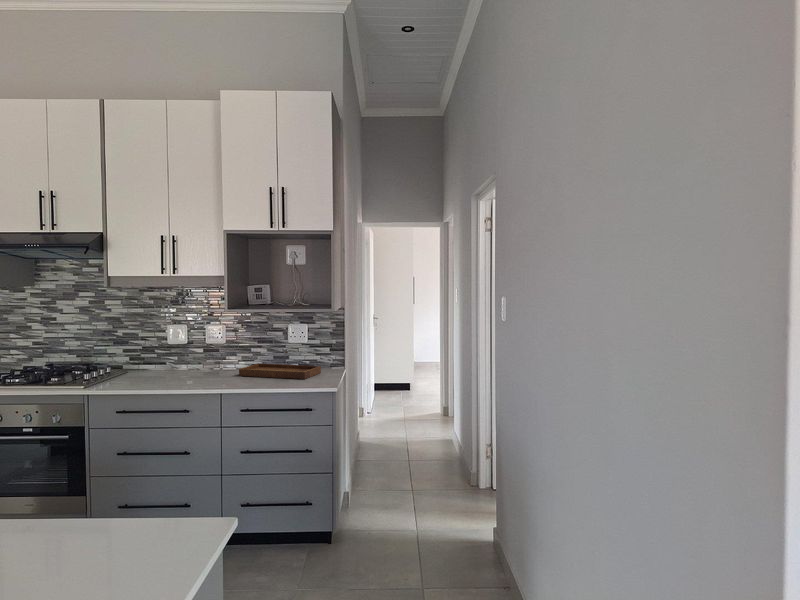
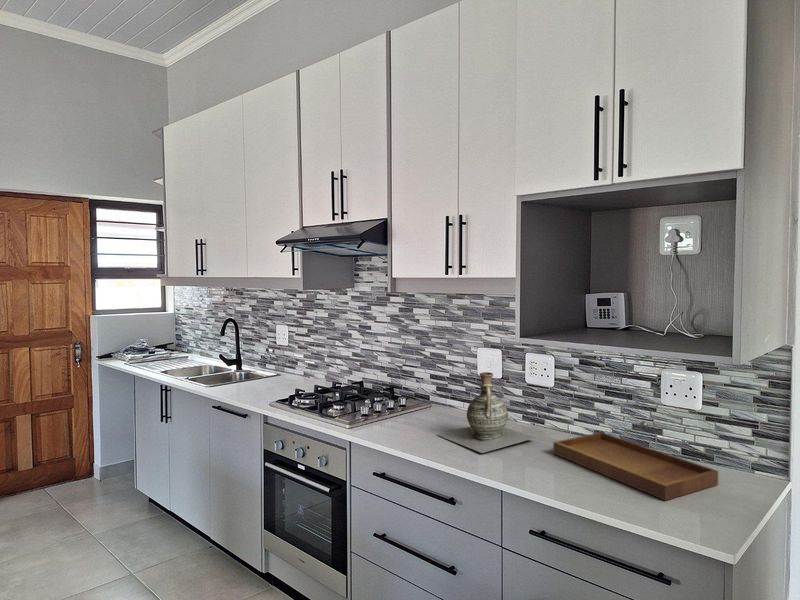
ceramic jug: none [160,335,224,380] -> present [438,372,535,453]

